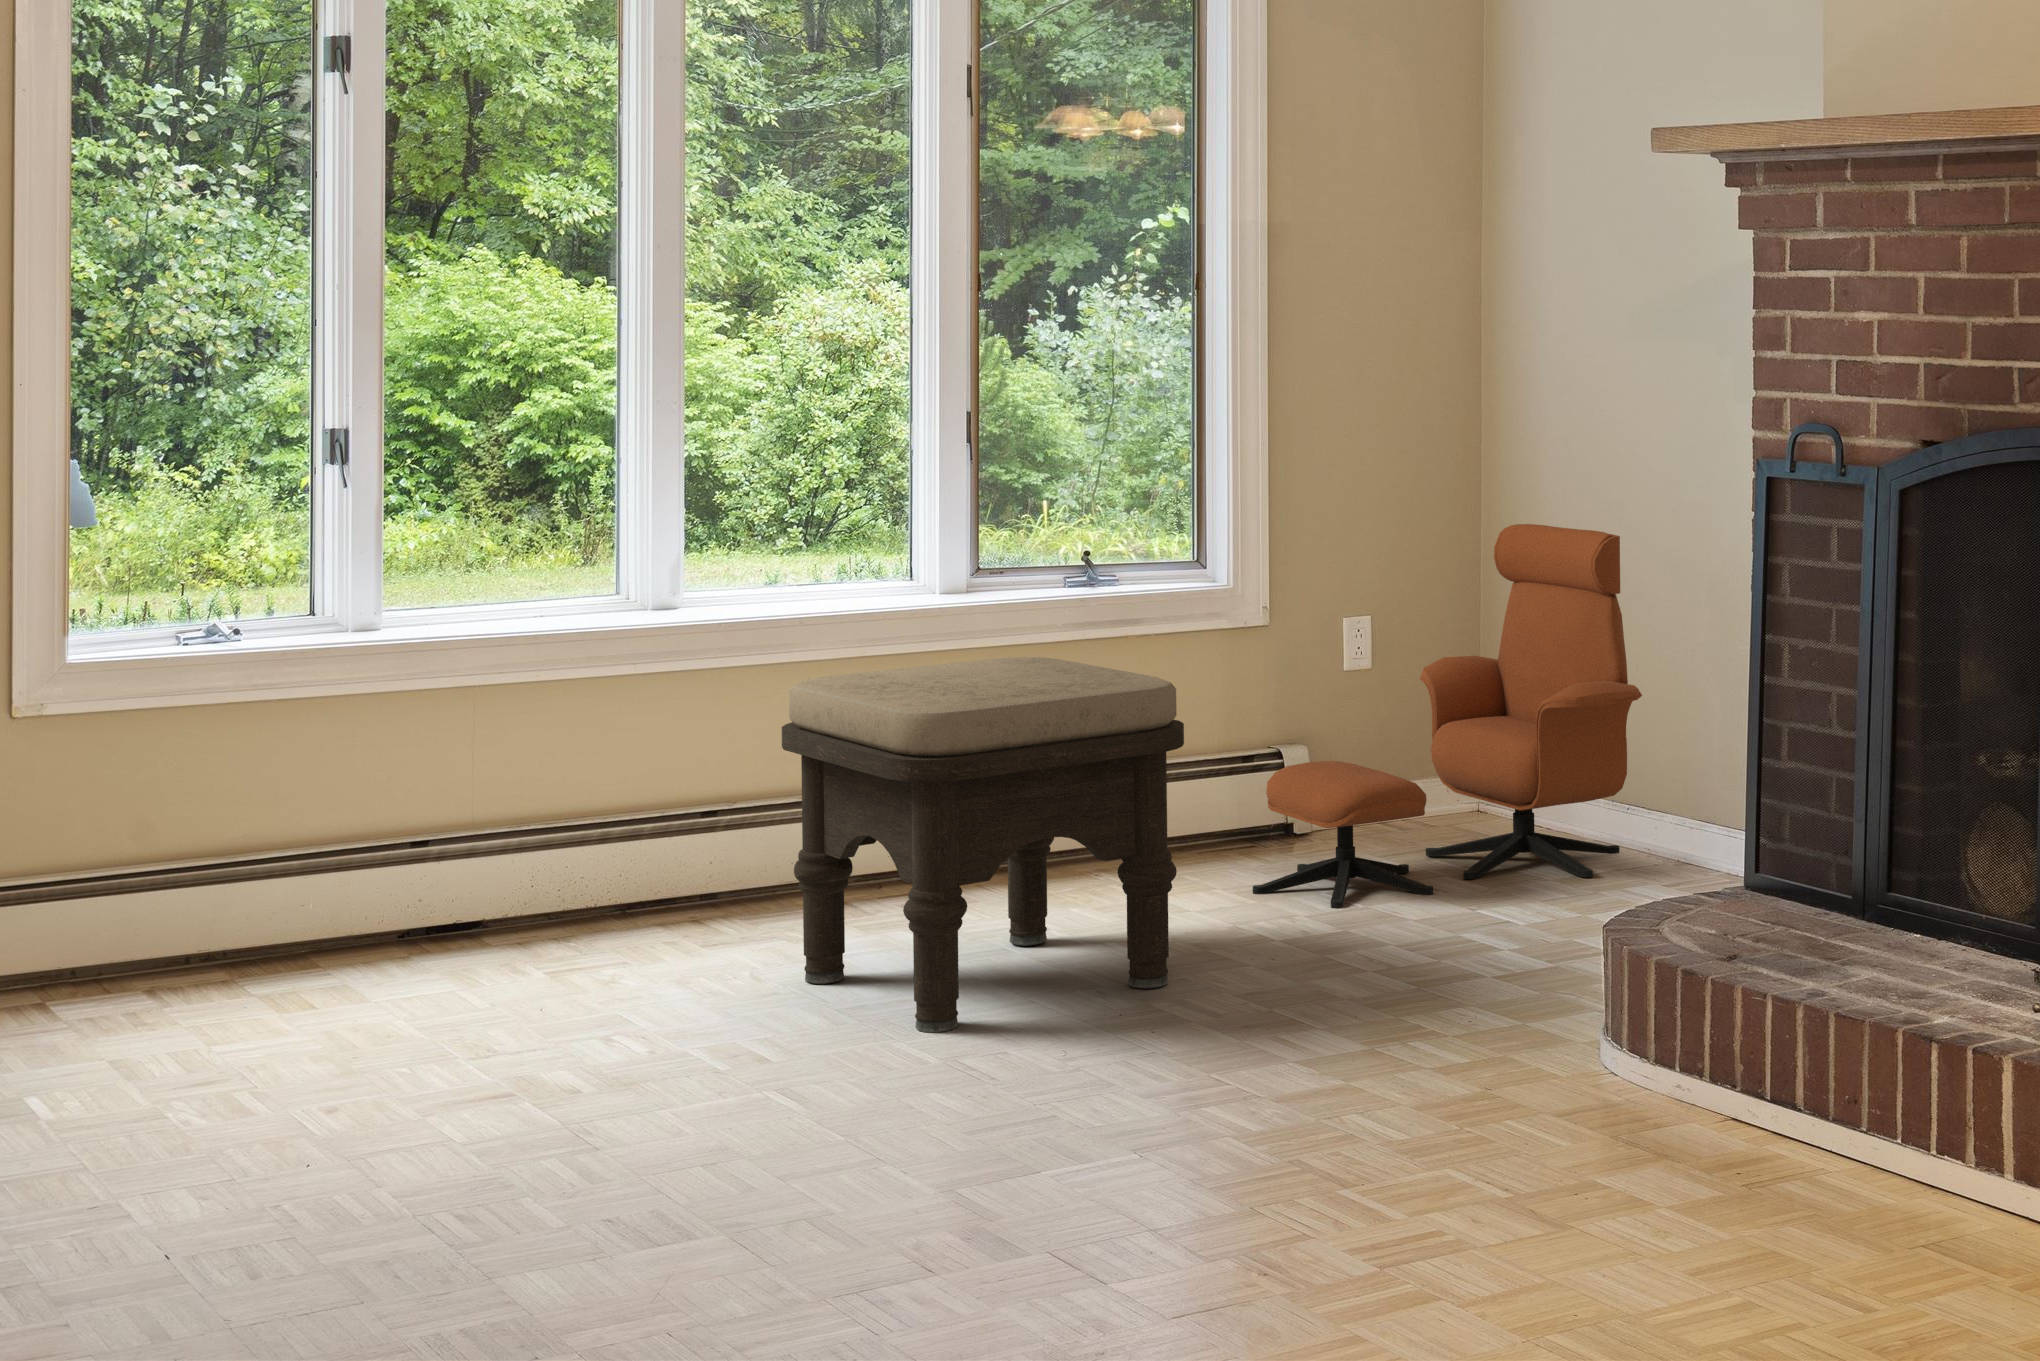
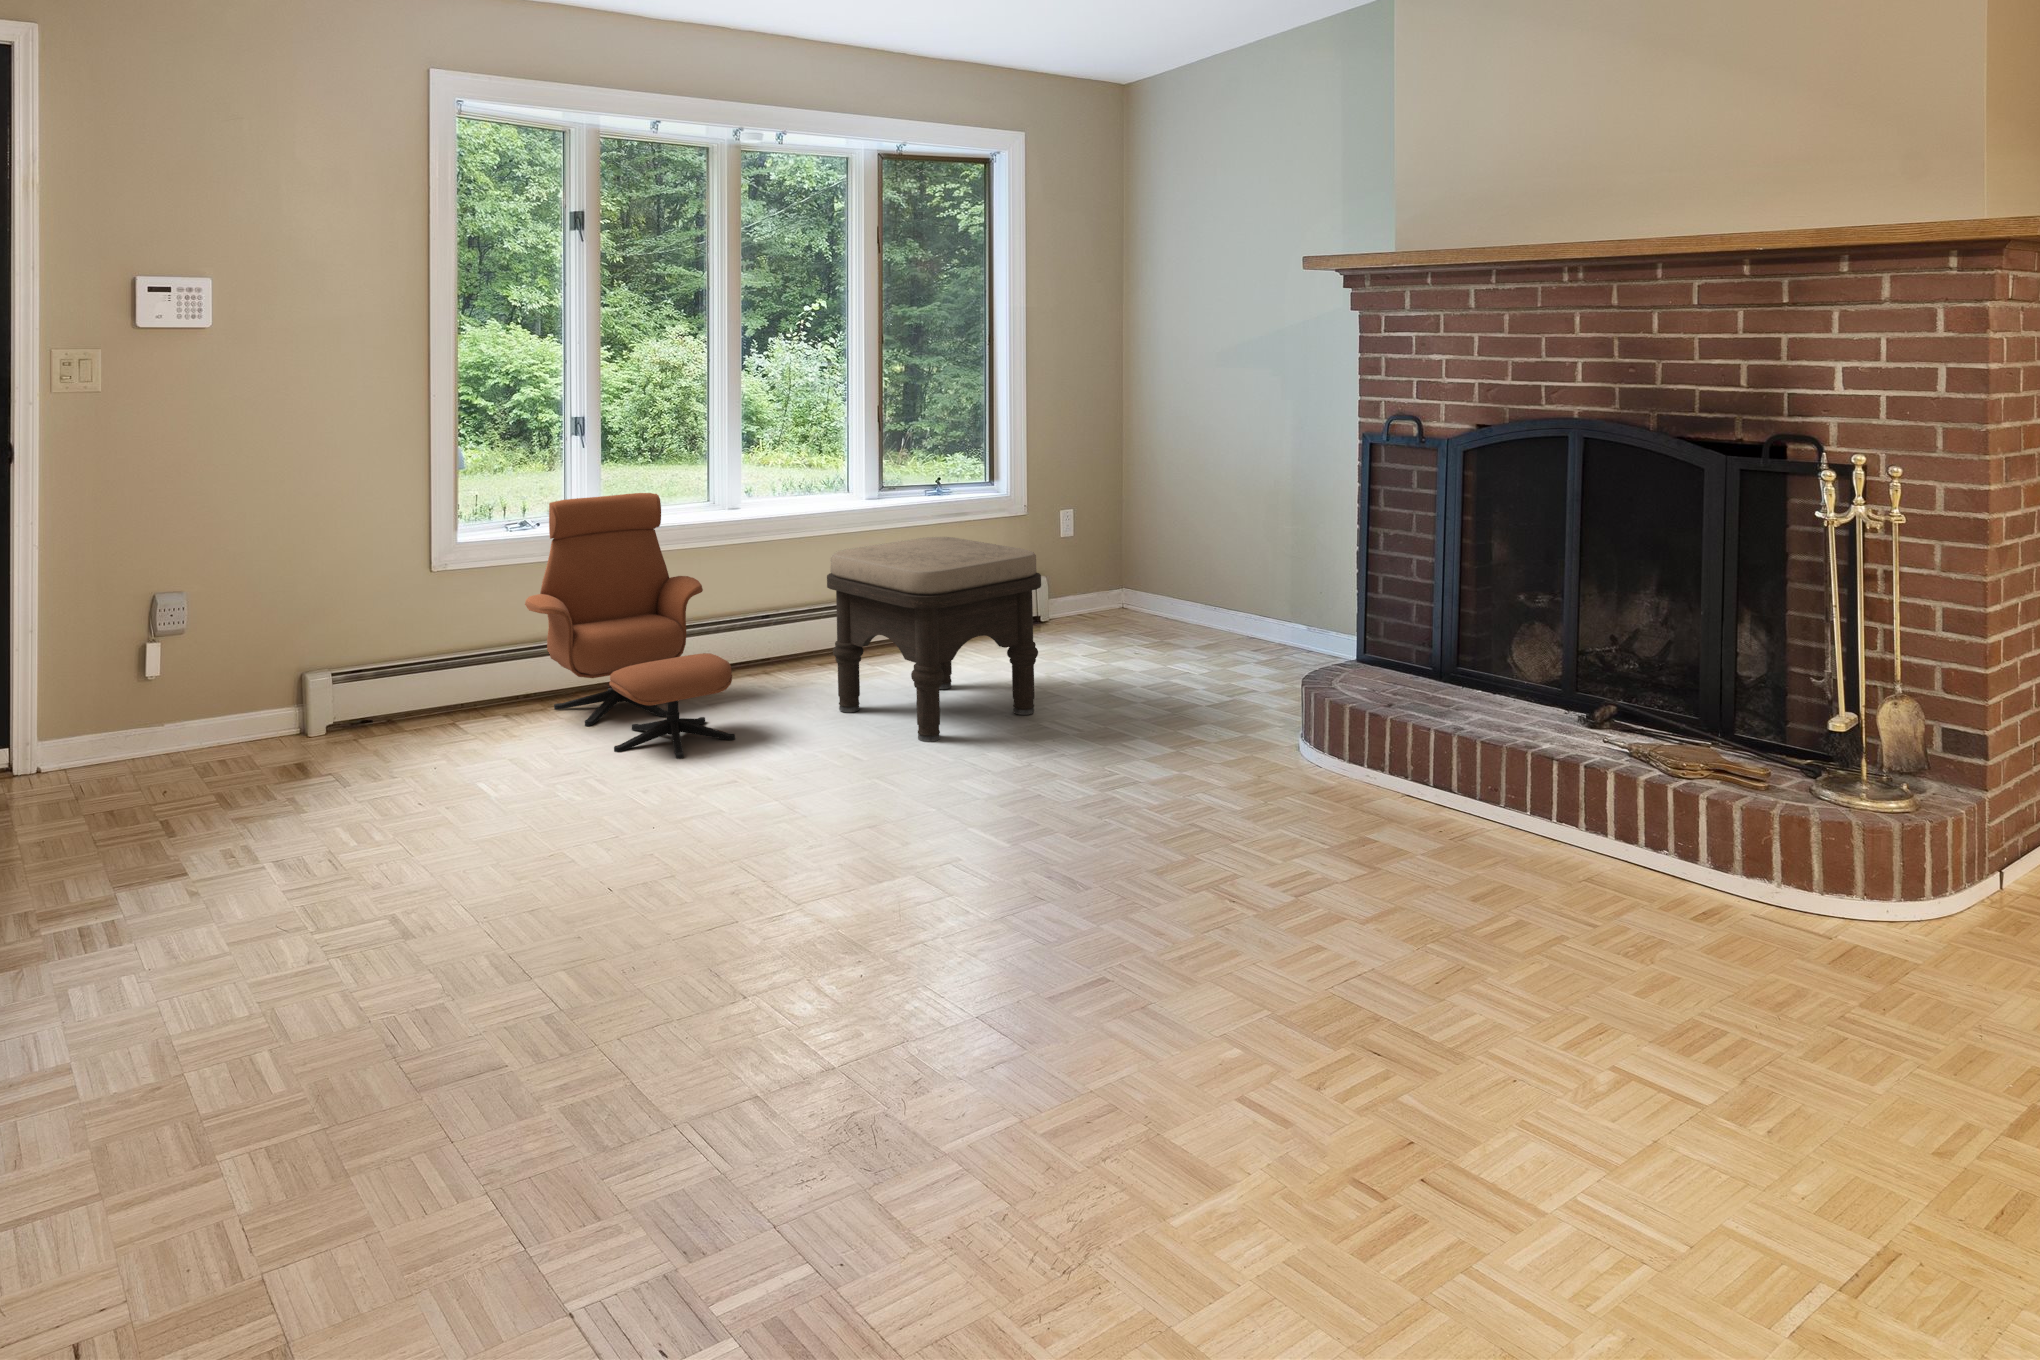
lounge chair: present [1253,524,1642,909] -> present [525,493,735,759]

